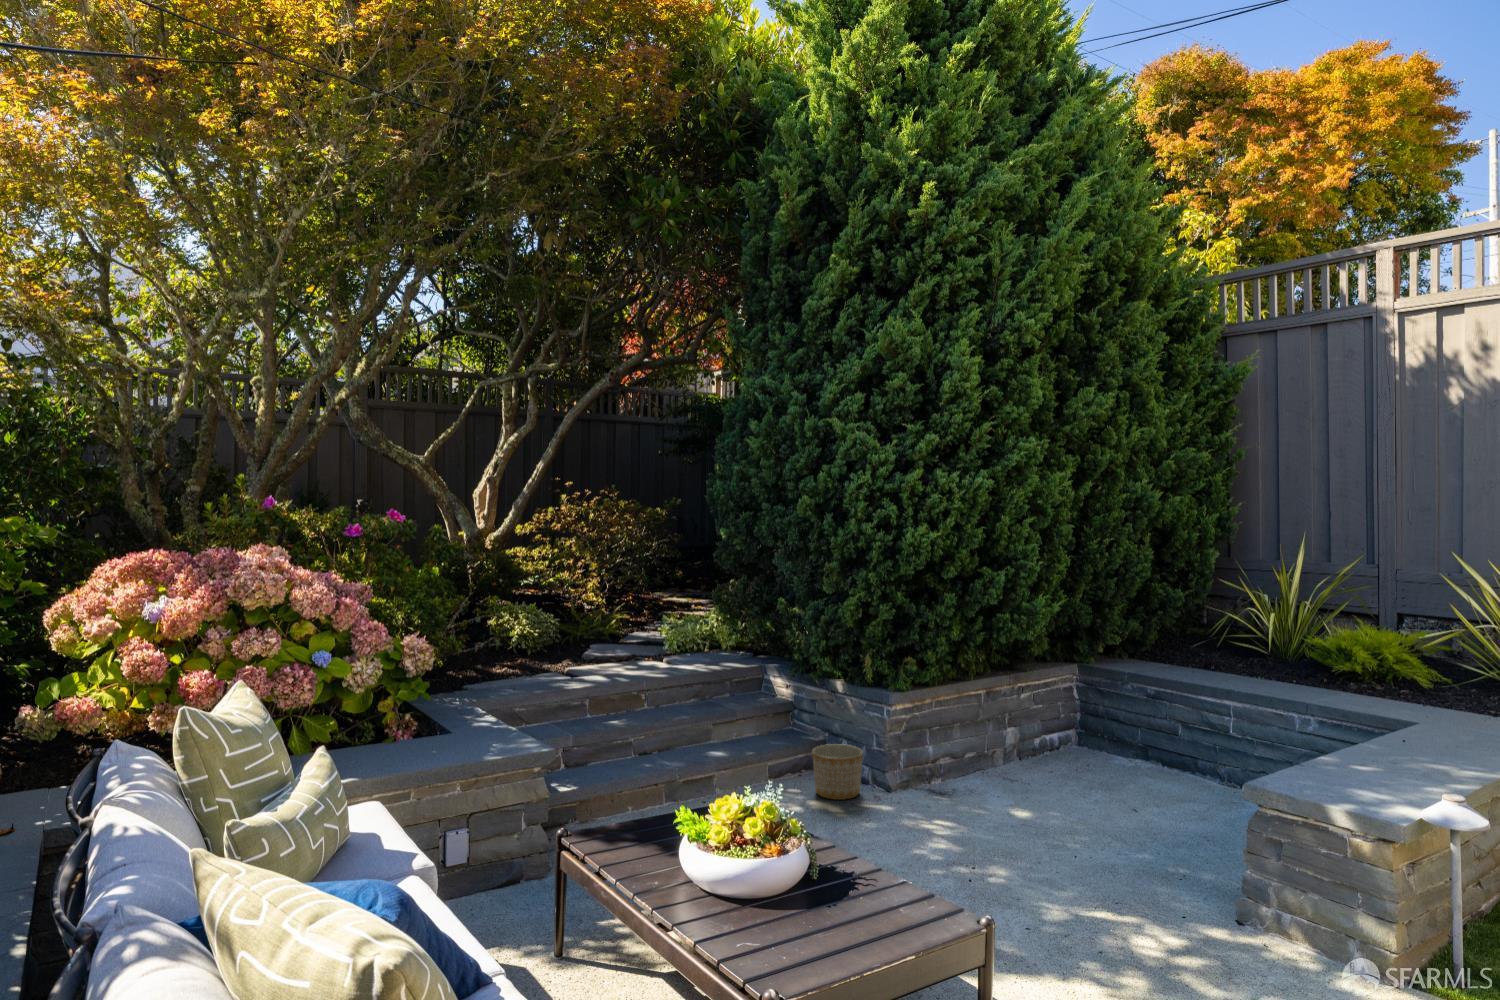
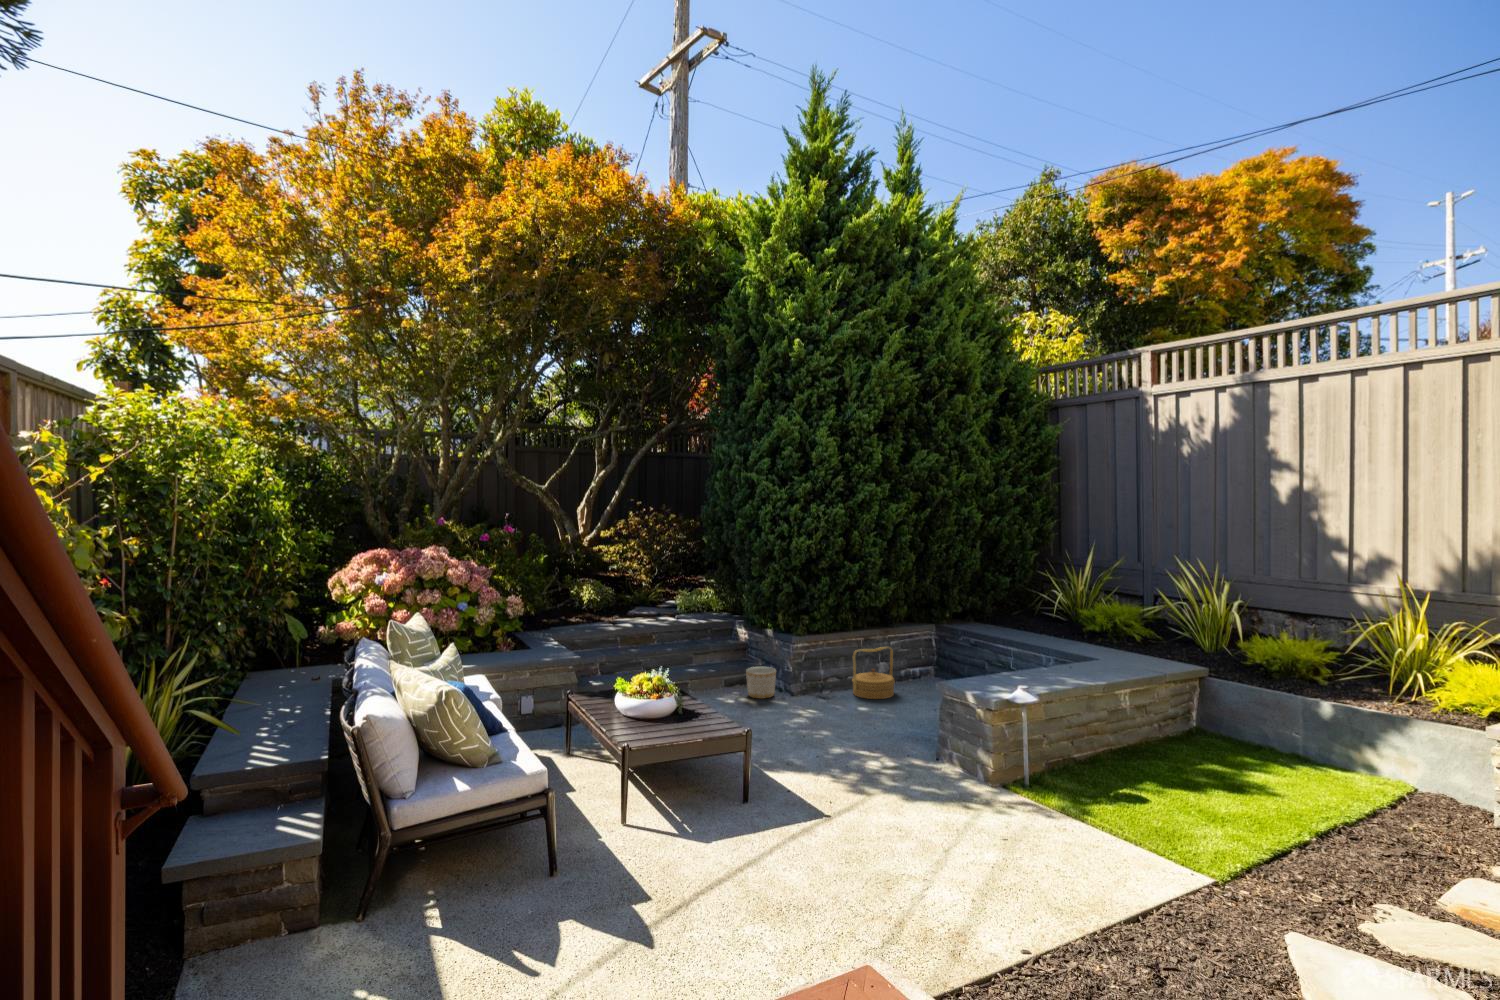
woven basket: none [981,705,1053,794] -> present [852,647,895,699]

